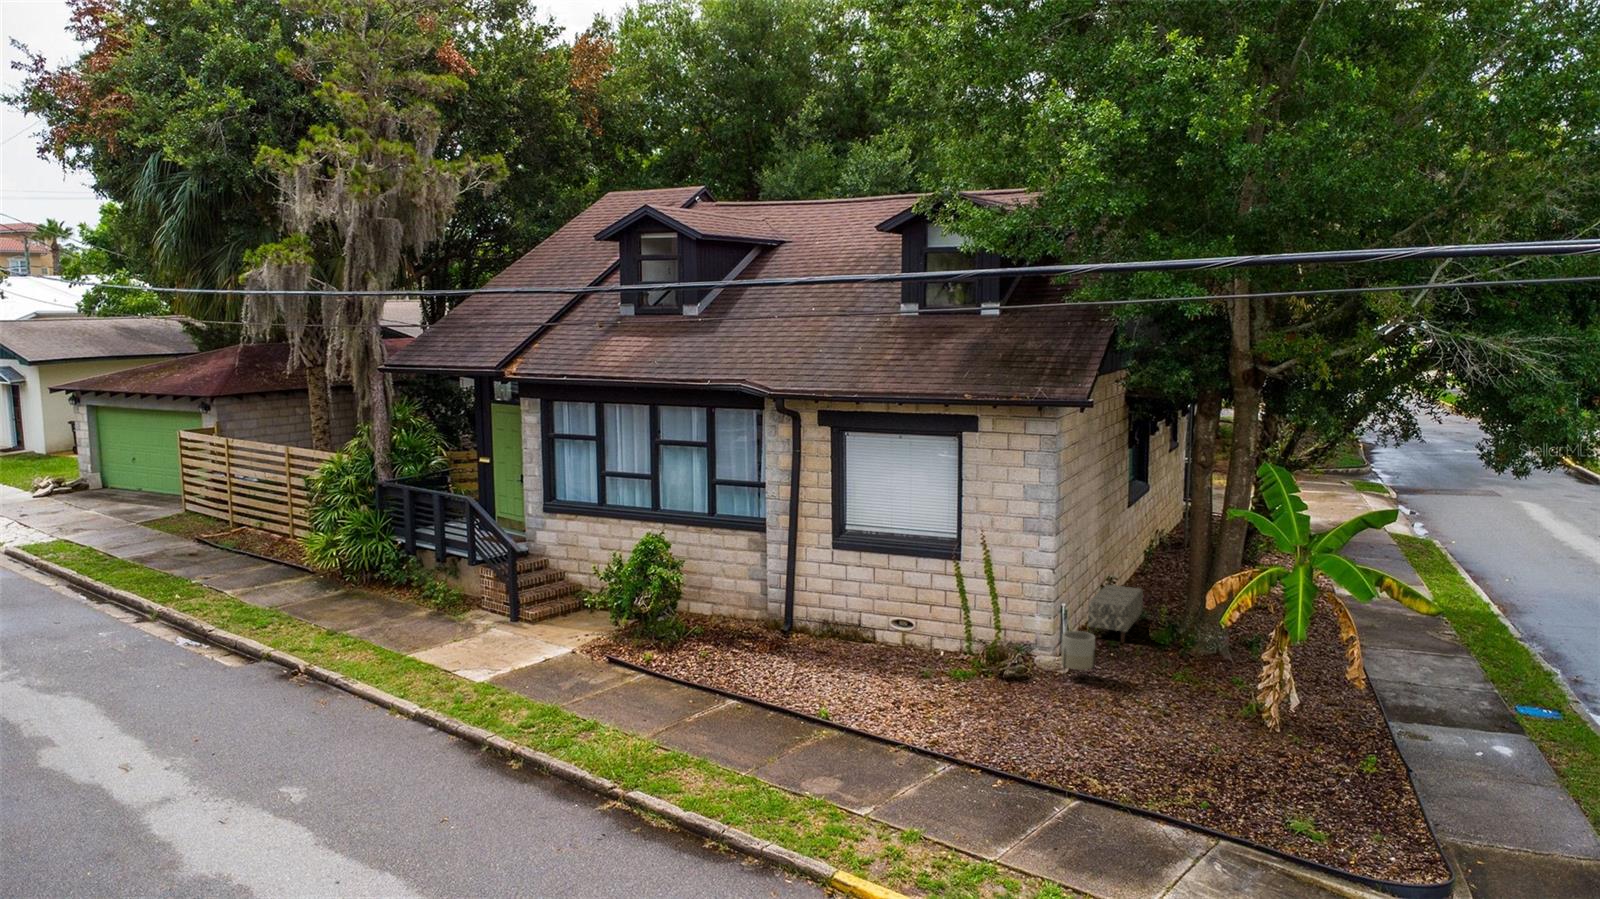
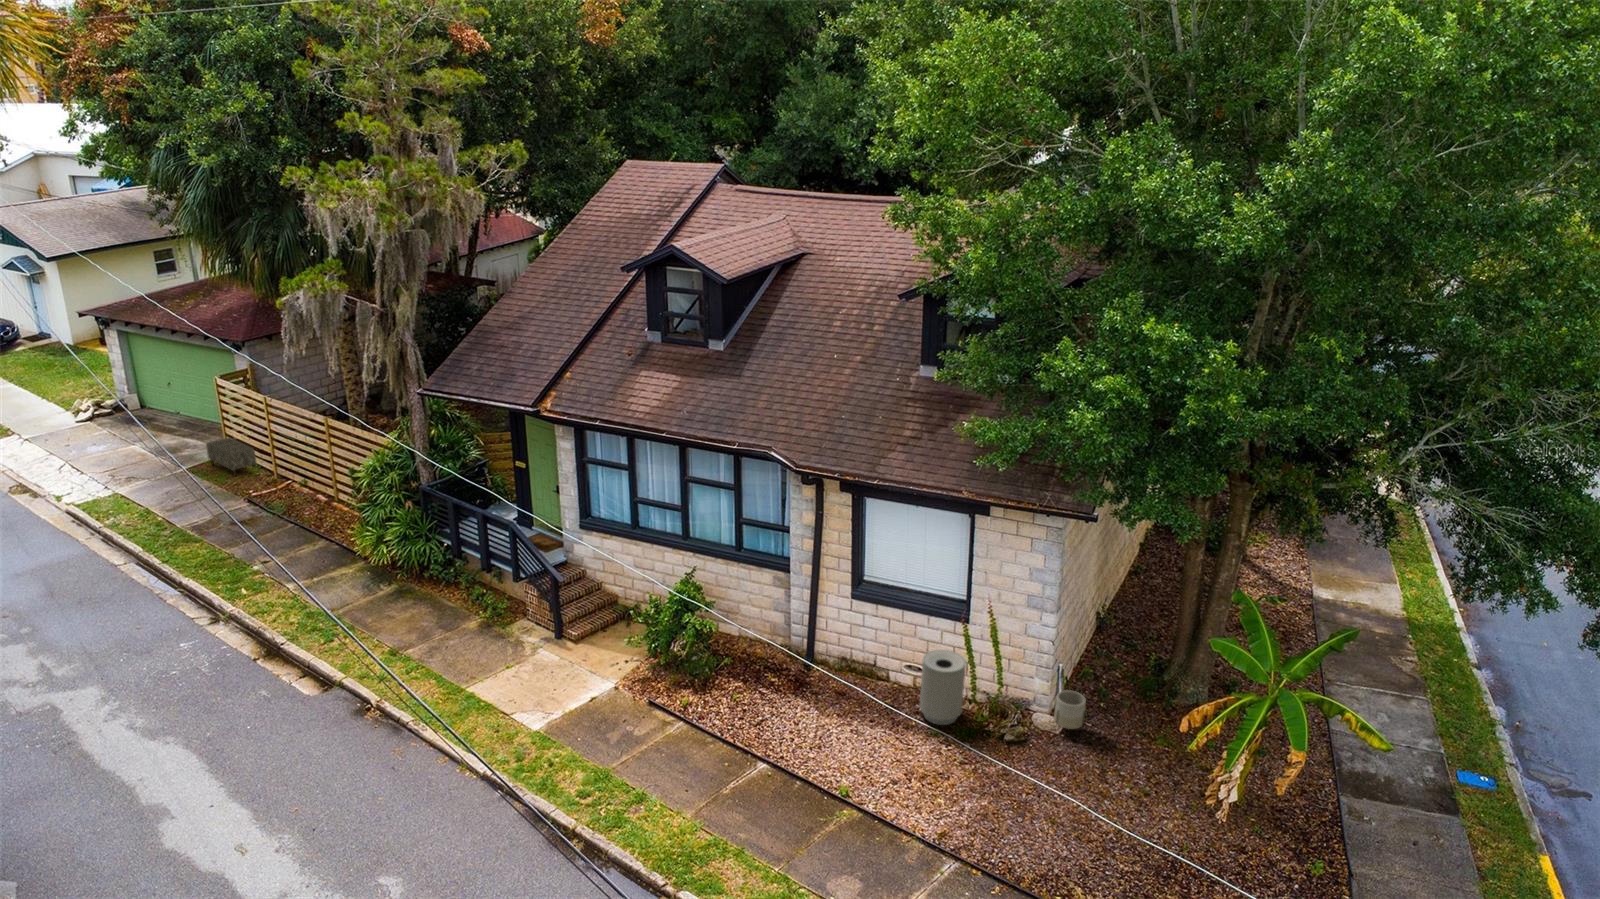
bench: present [1088,585,1143,643] -> present [206,437,256,476]
trash can: none [910,593,959,674] -> present [920,650,966,725]

